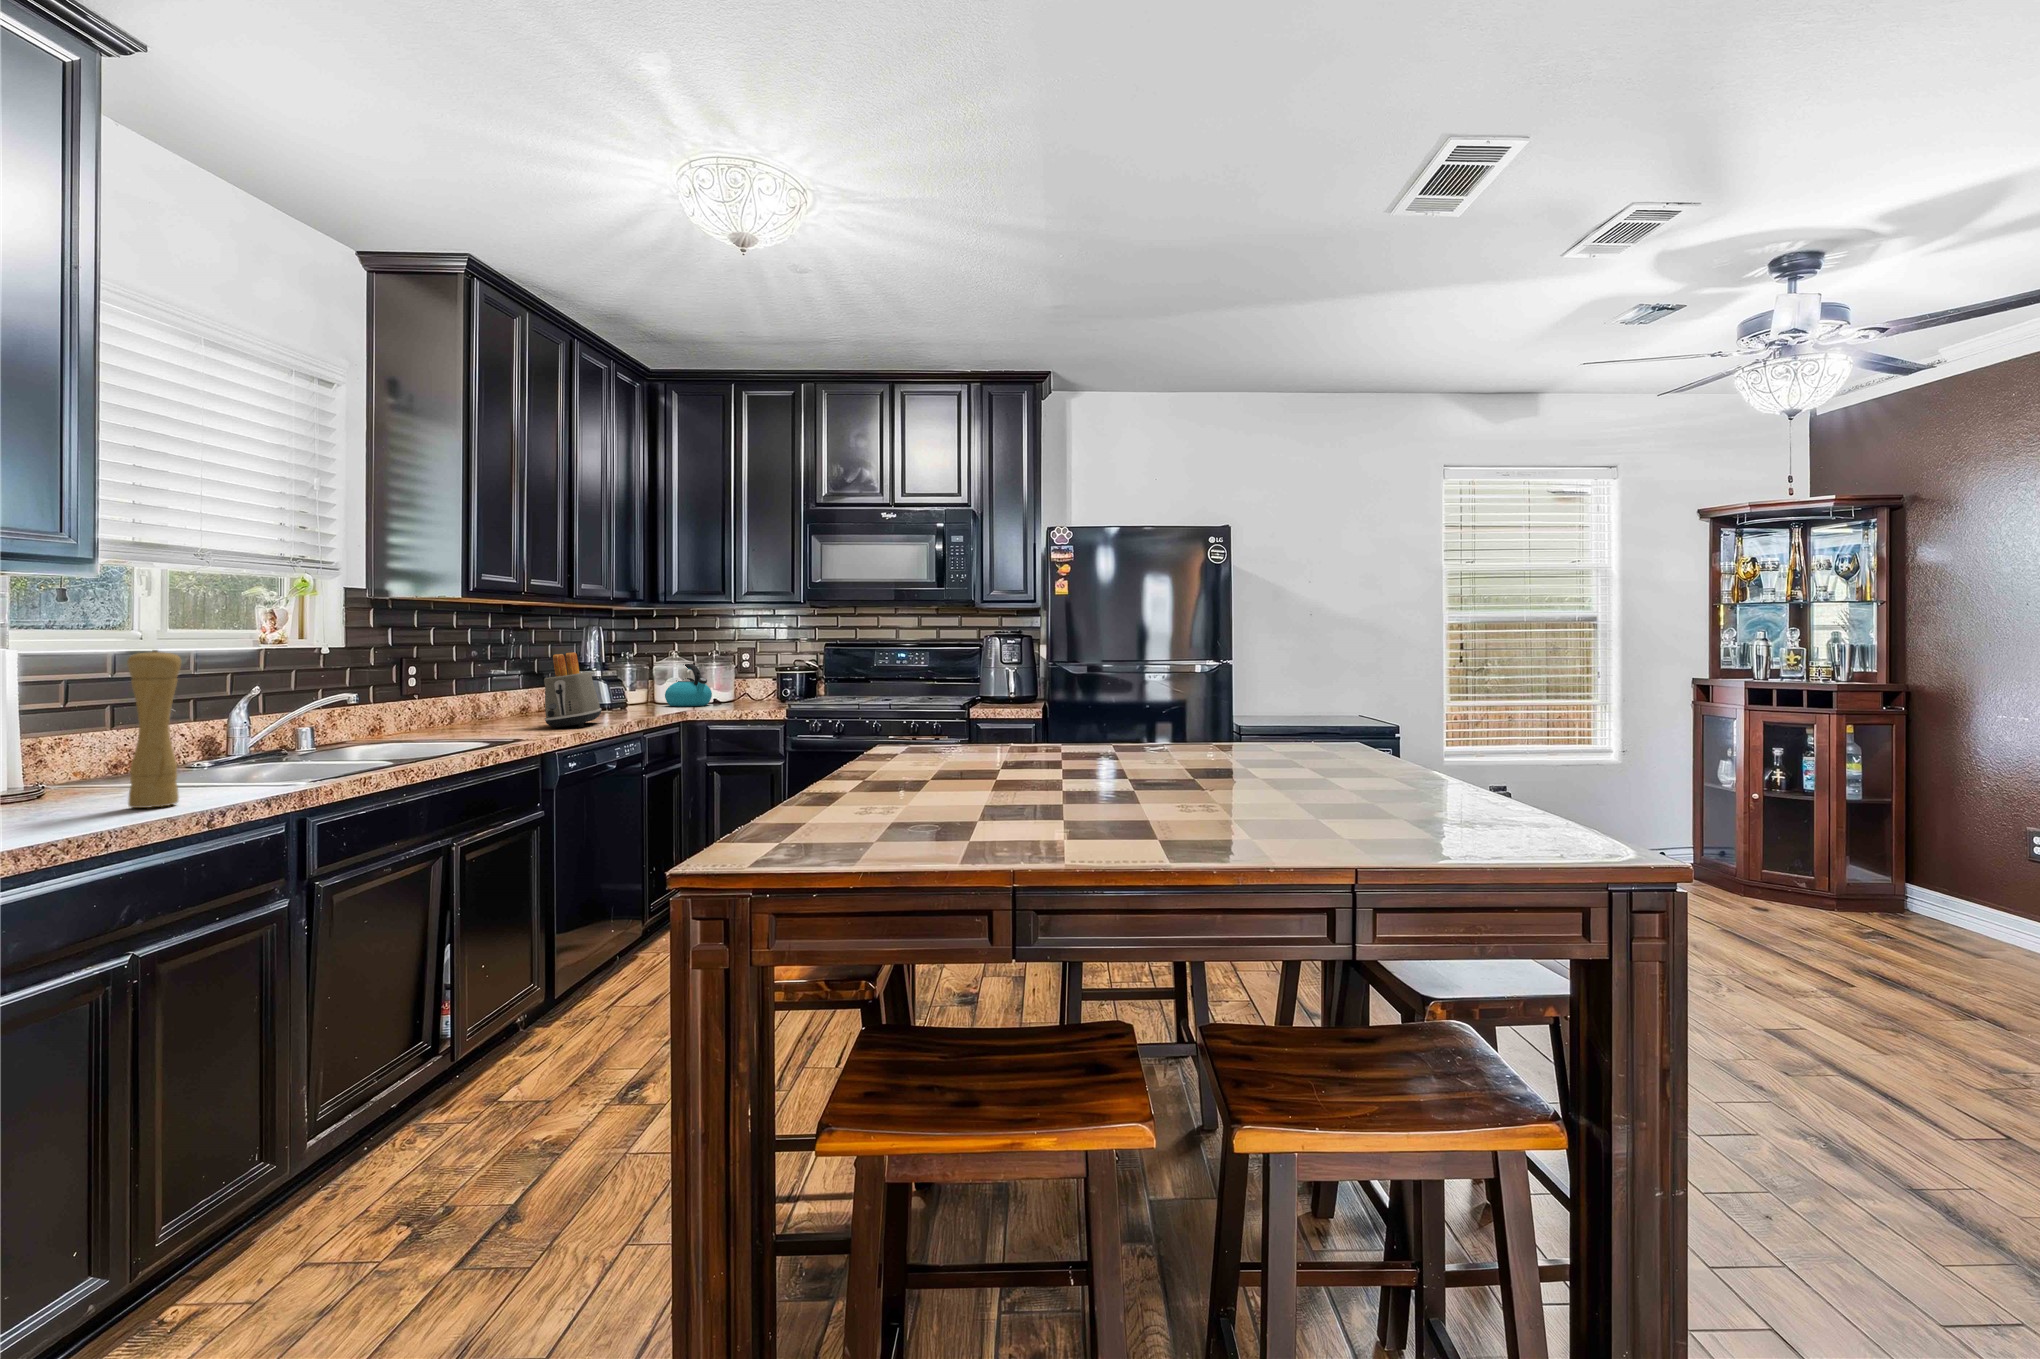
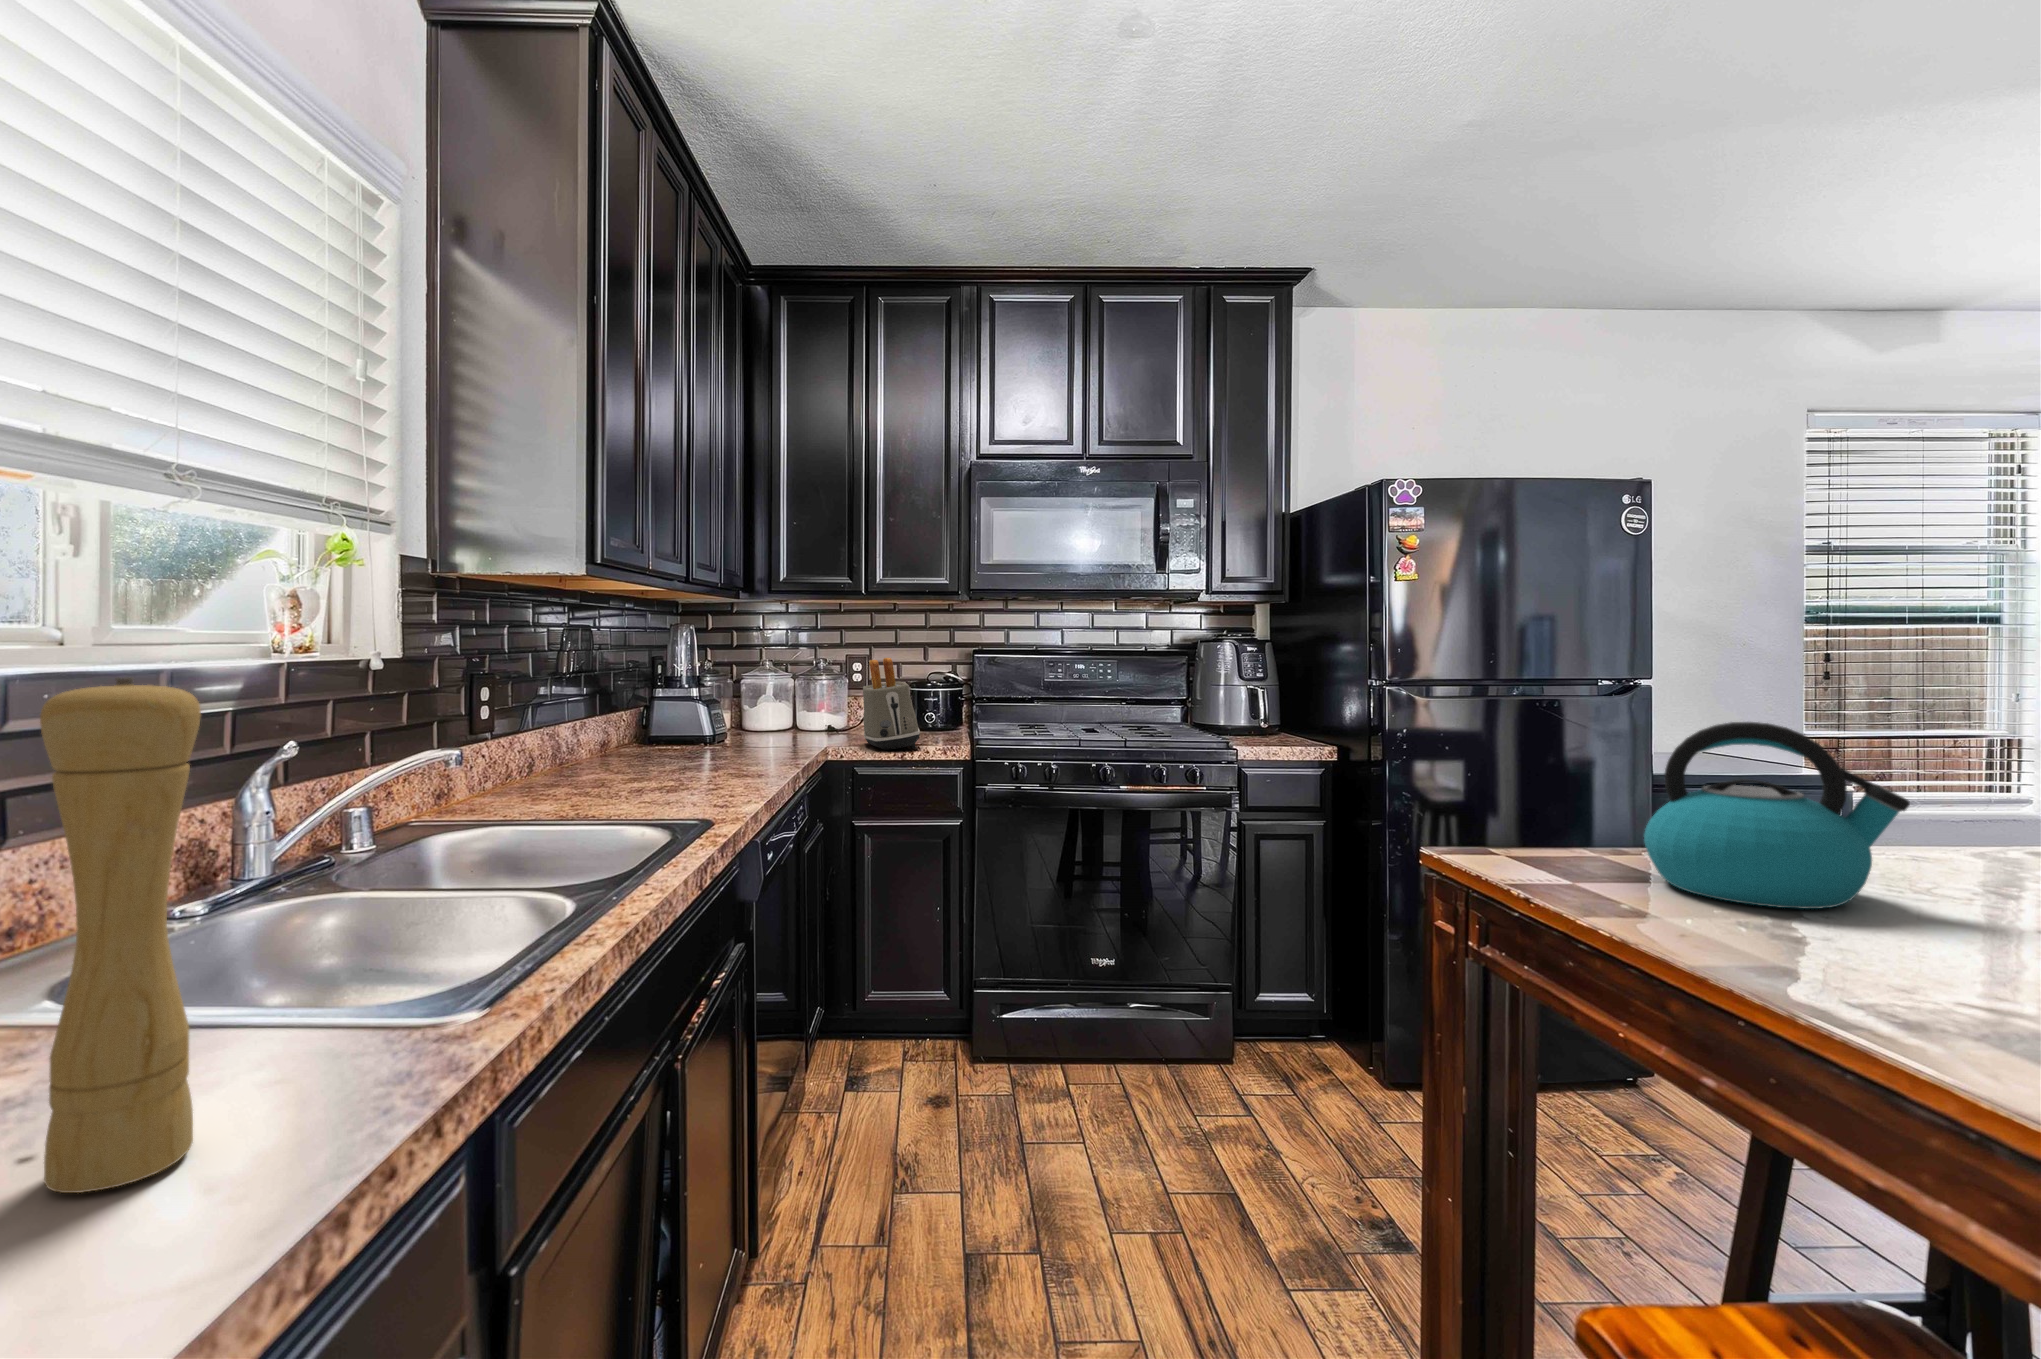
toaster: present [544,652,601,728] -> present [863,658,920,750]
kettle: present [665,664,712,706] -> present [1644,722,1910,909]

